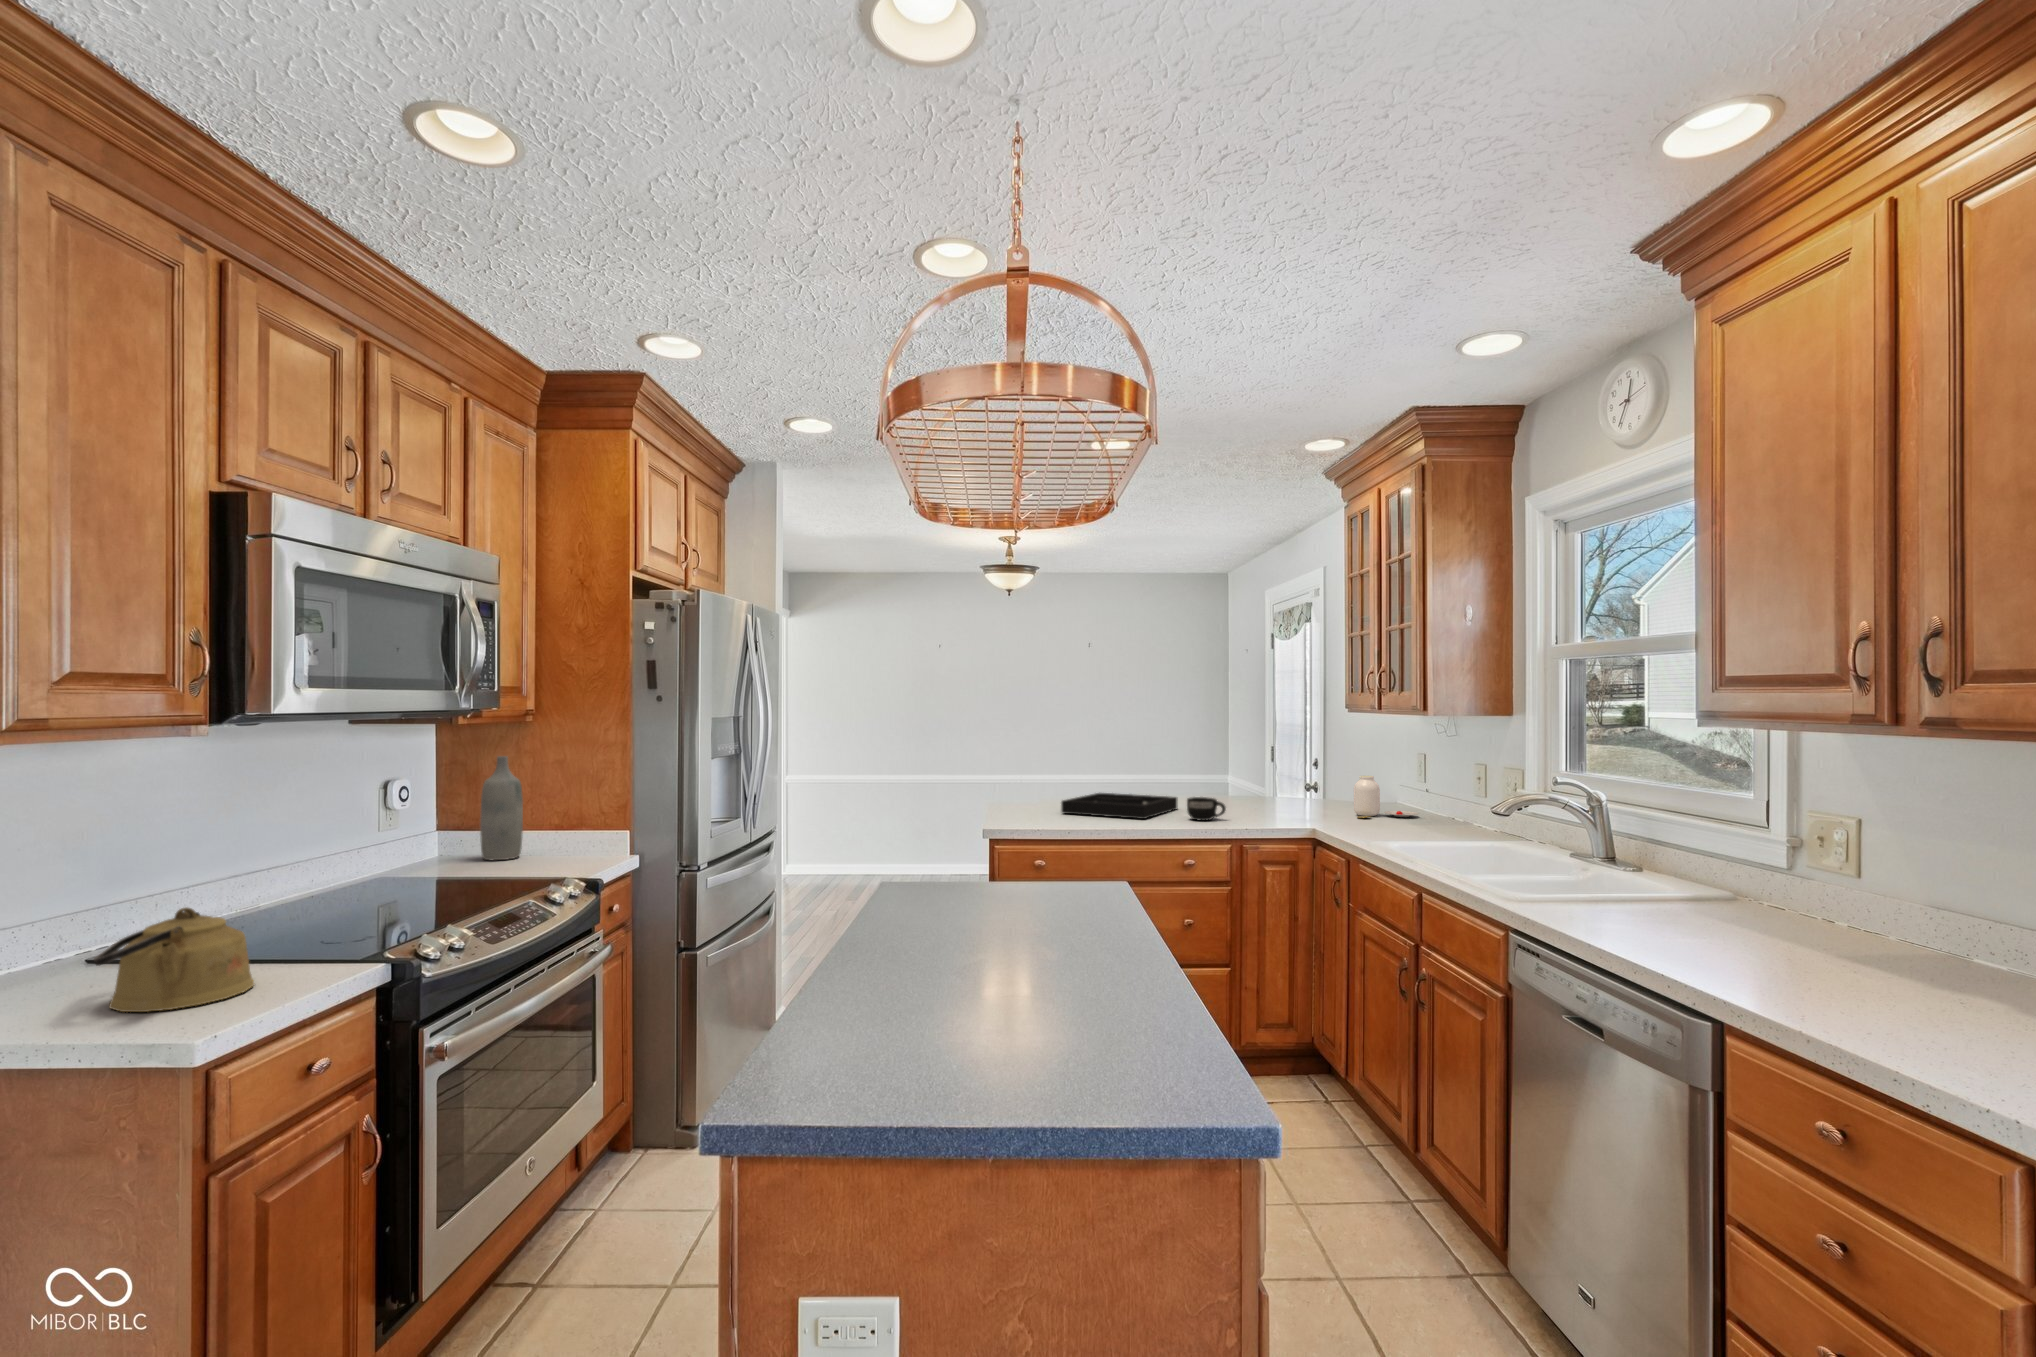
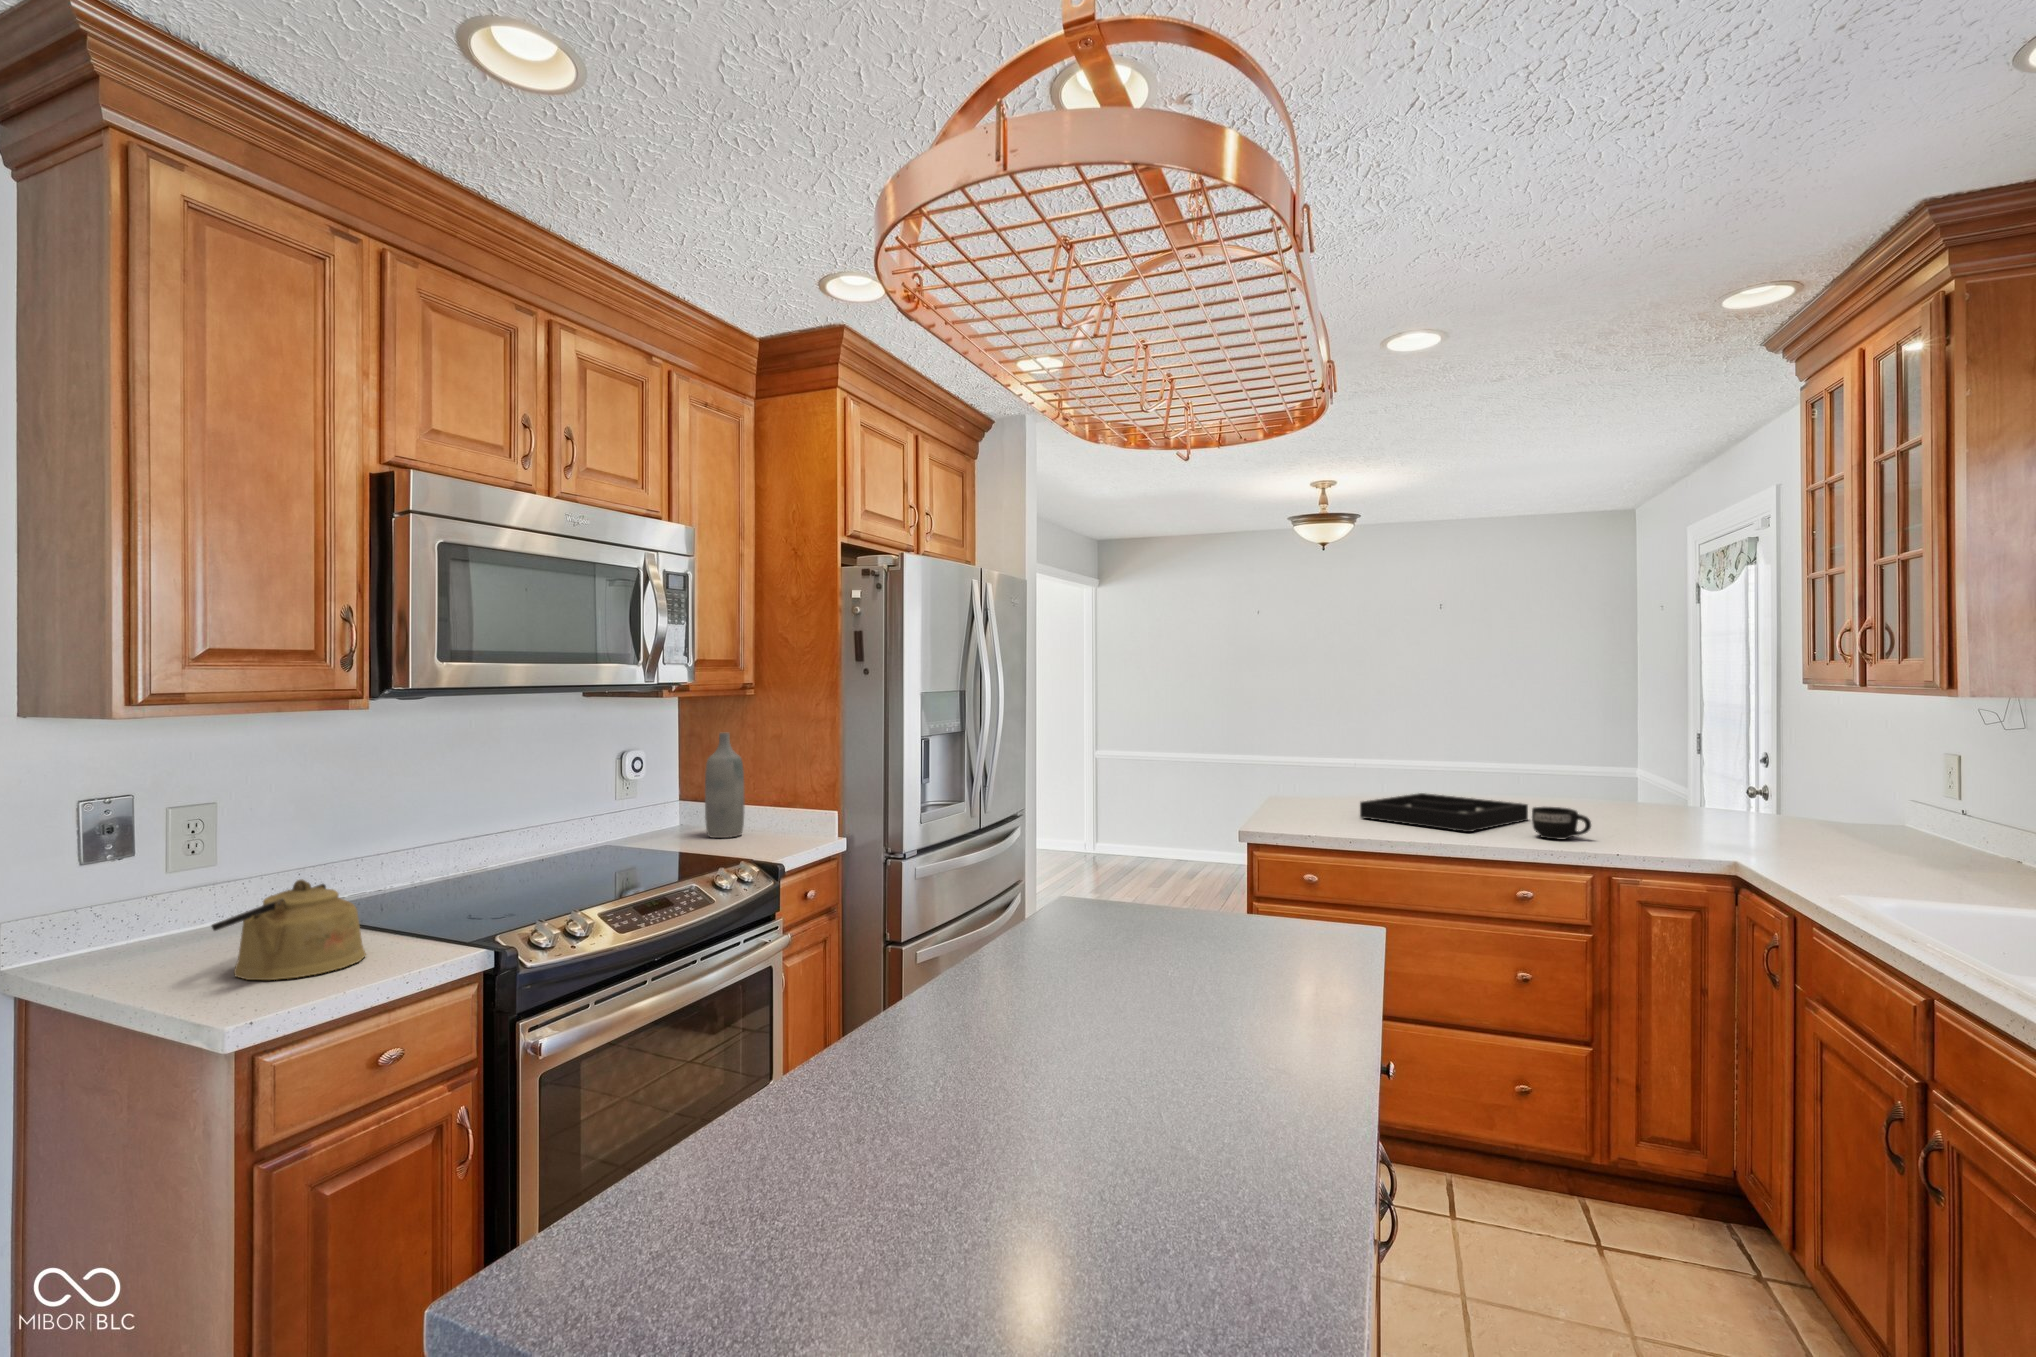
jar: present [1354,776,1419,818] -> none [1813,787,1942,851]

